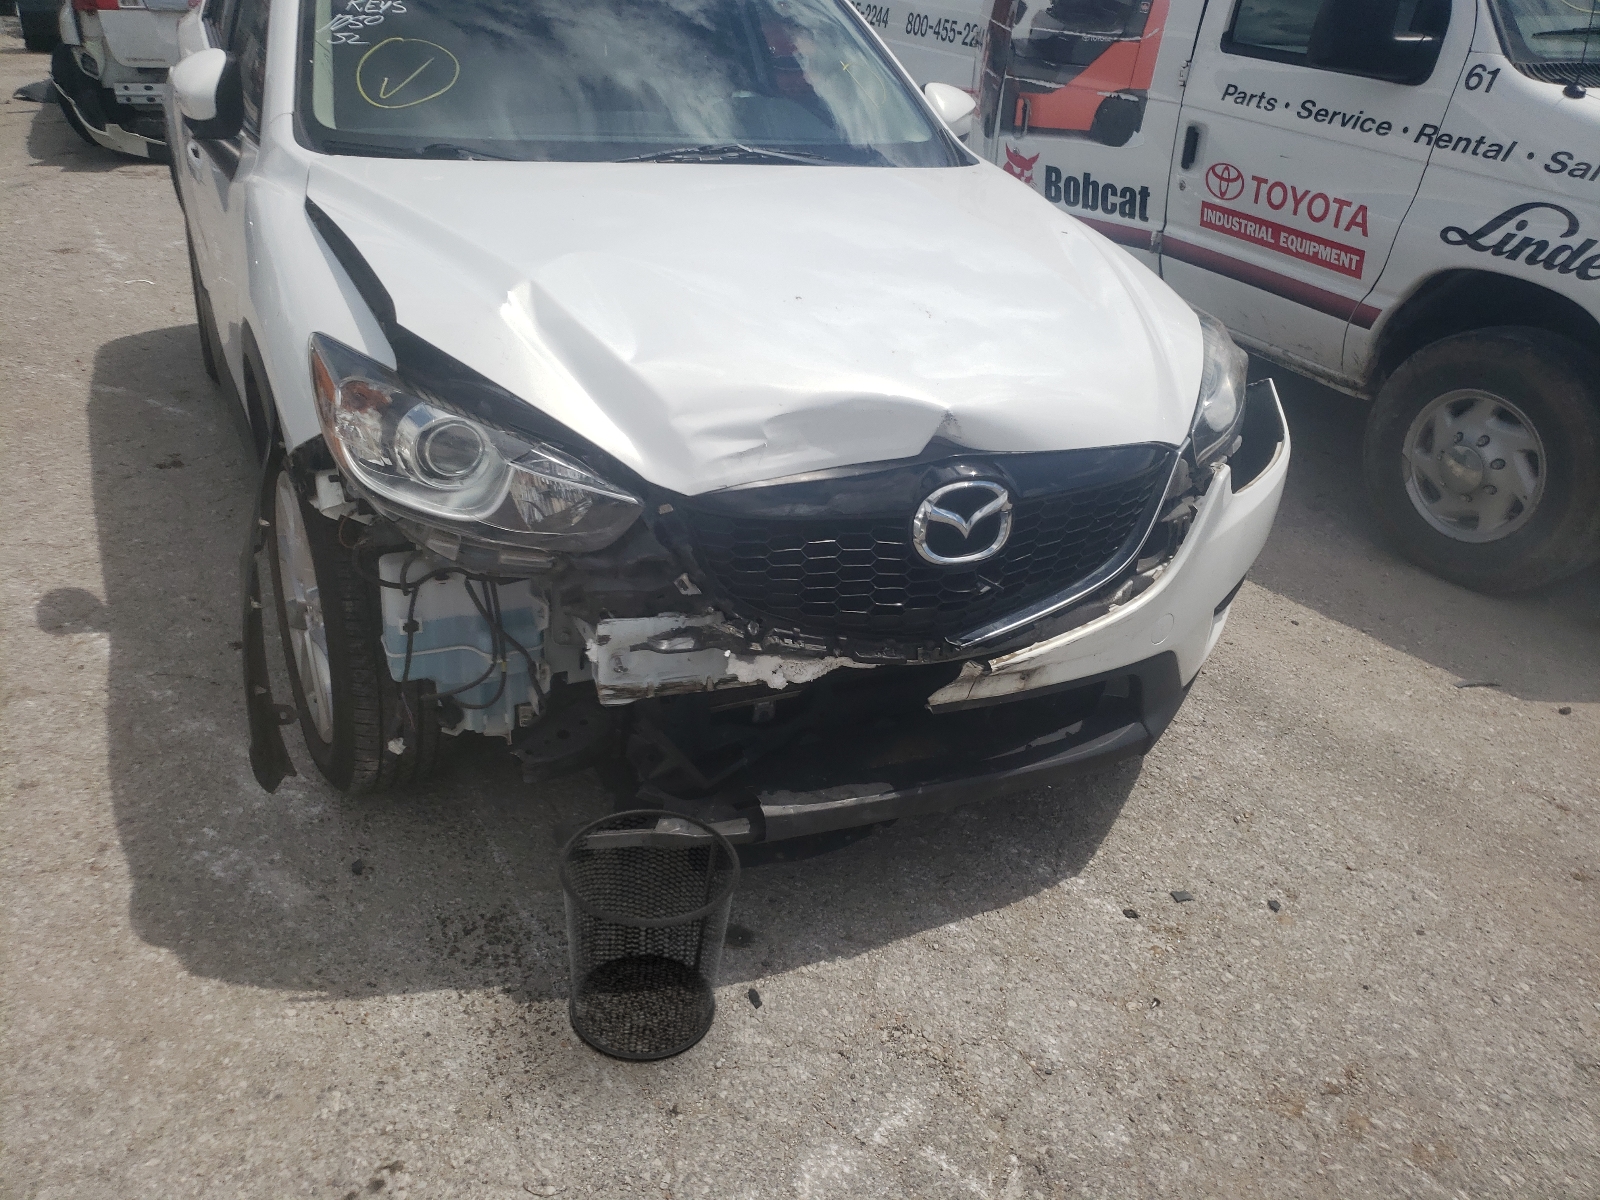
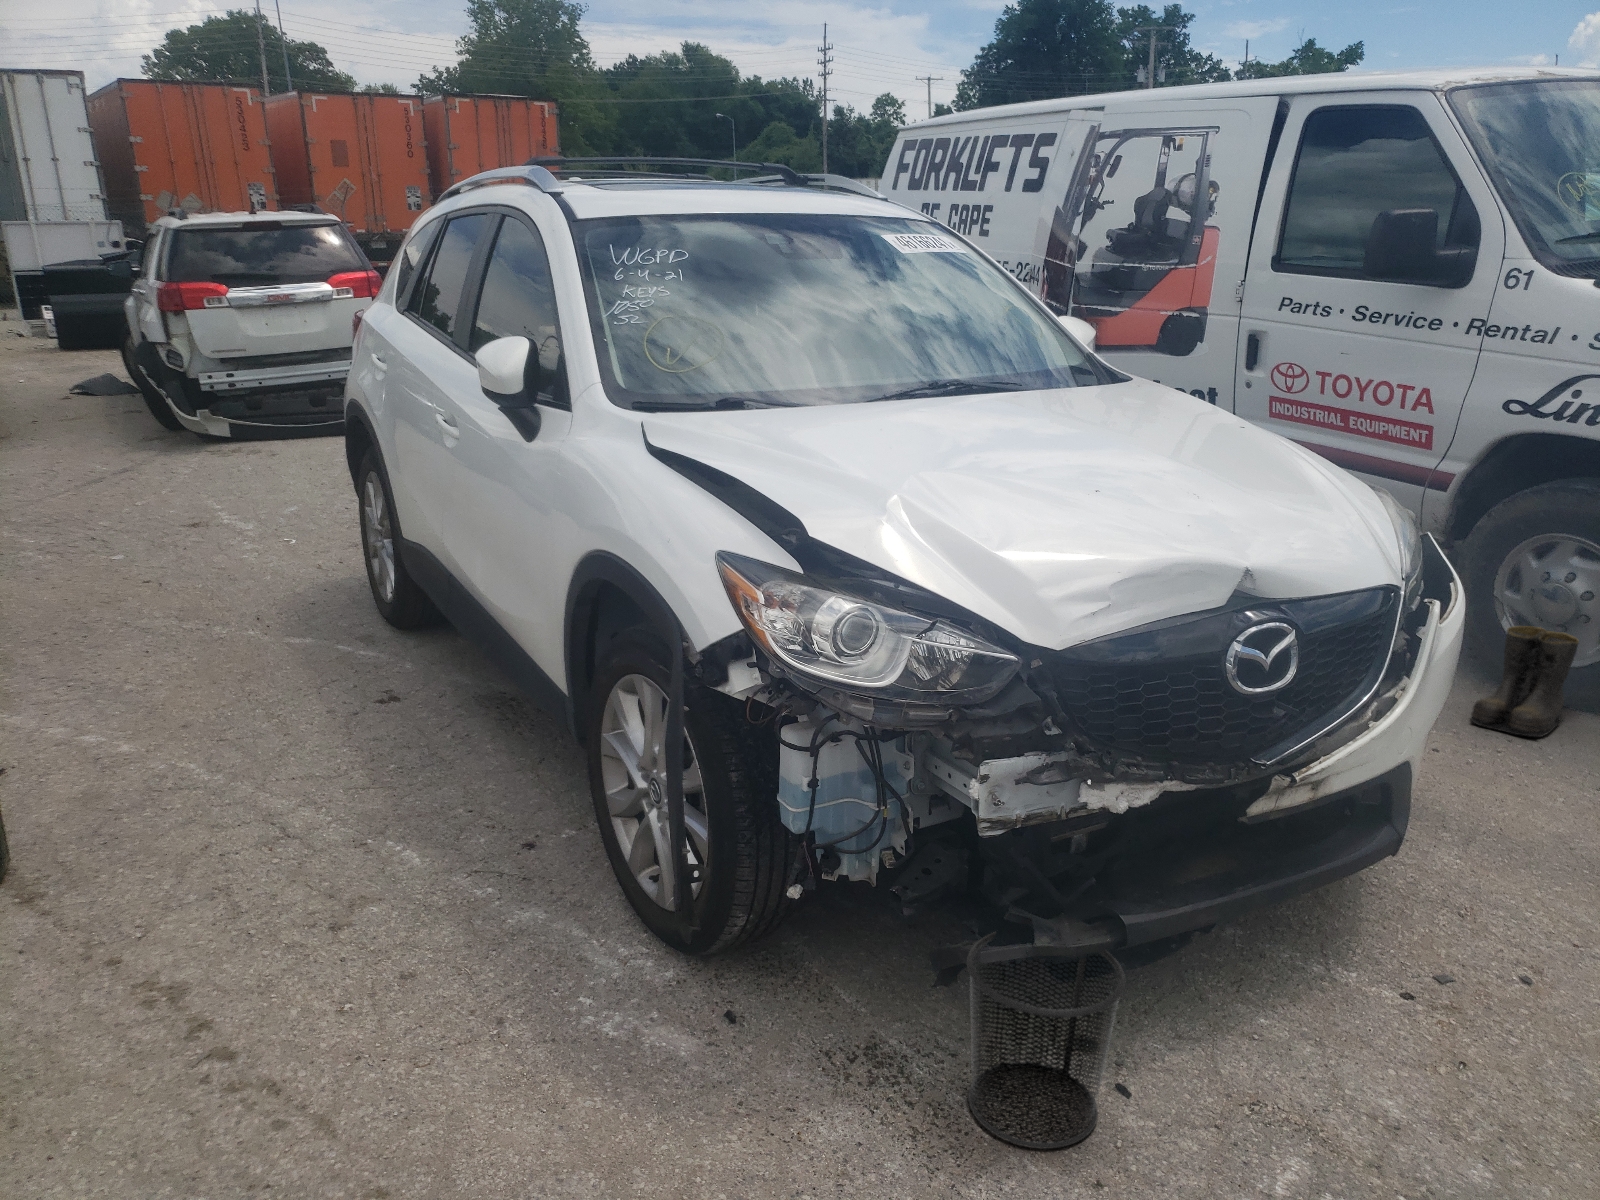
boots: none [1348,490,1485,617] -> present [1471,626,1579,737]

